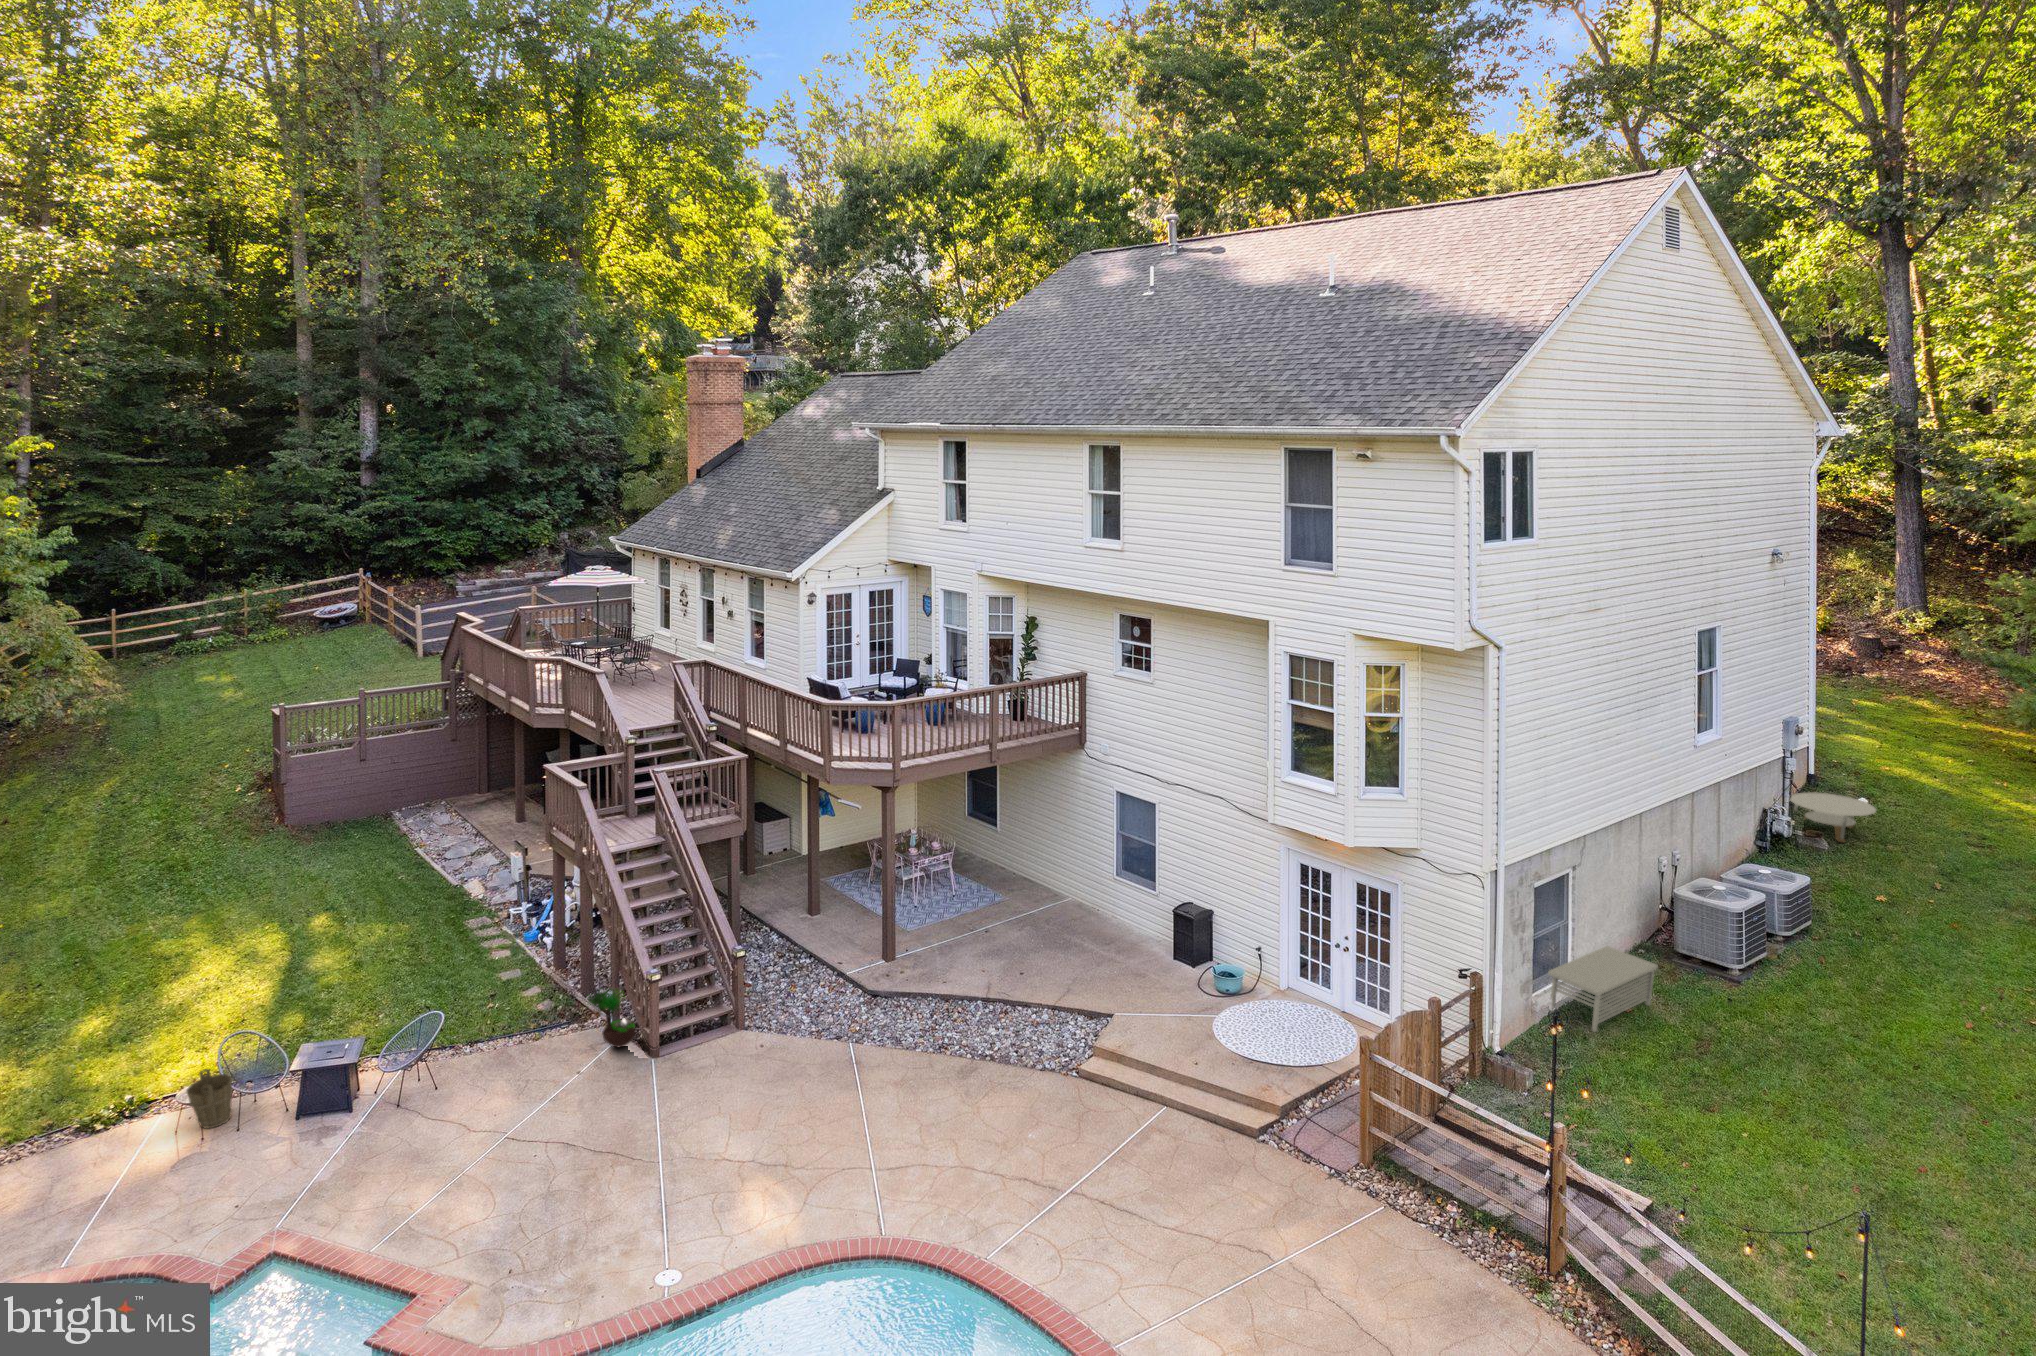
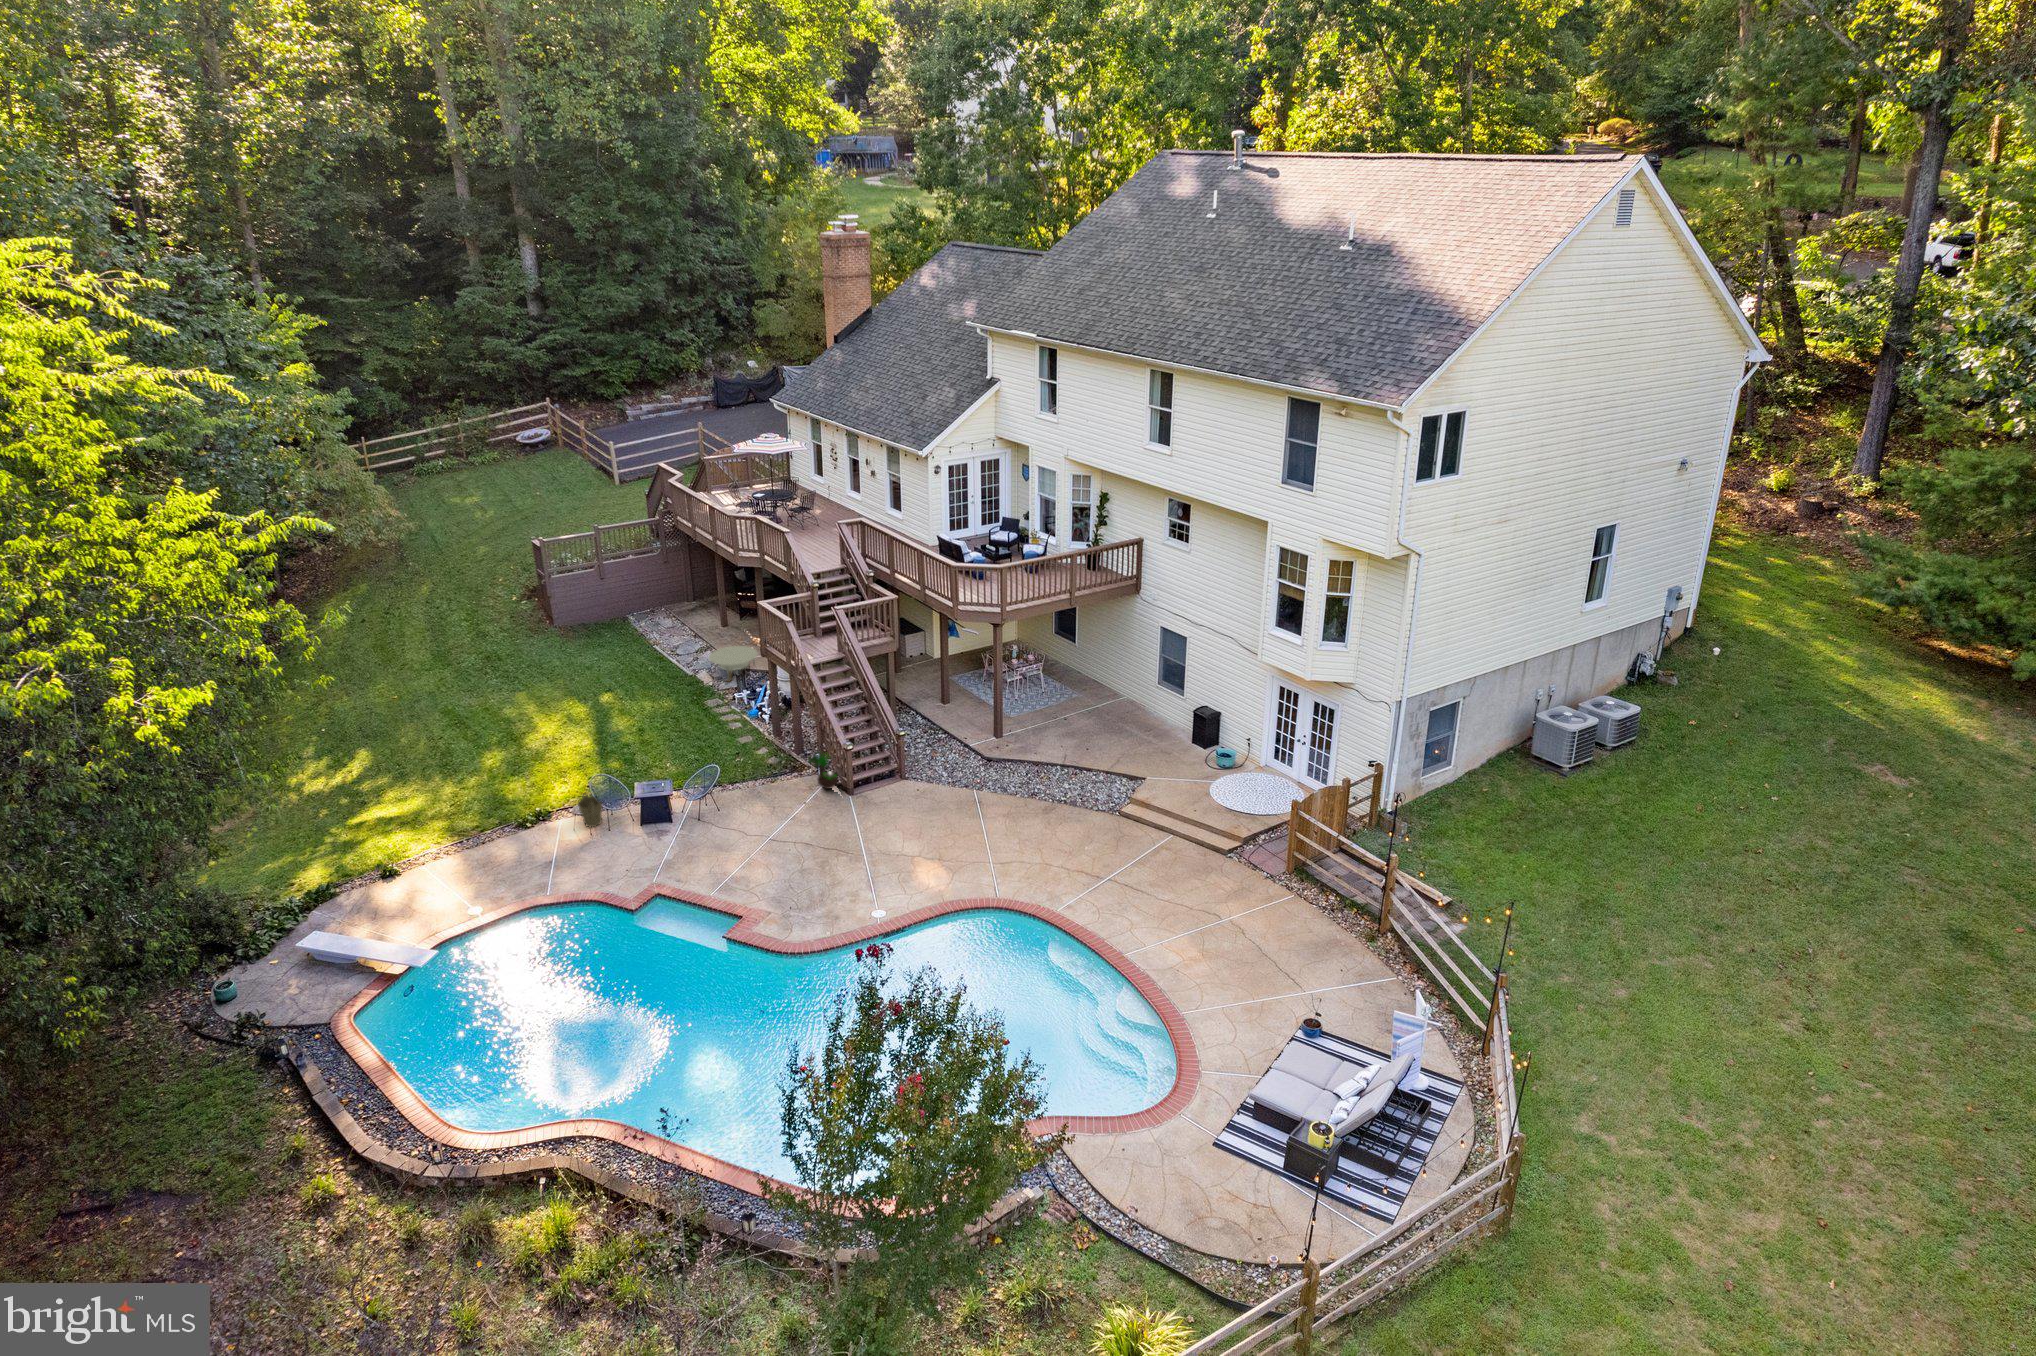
round table: present [1791,792,1876,842] -> present [709,646,758,682]
storage bench: present [1548,946,1658,1032] -> none [1434,747,1510,803]

